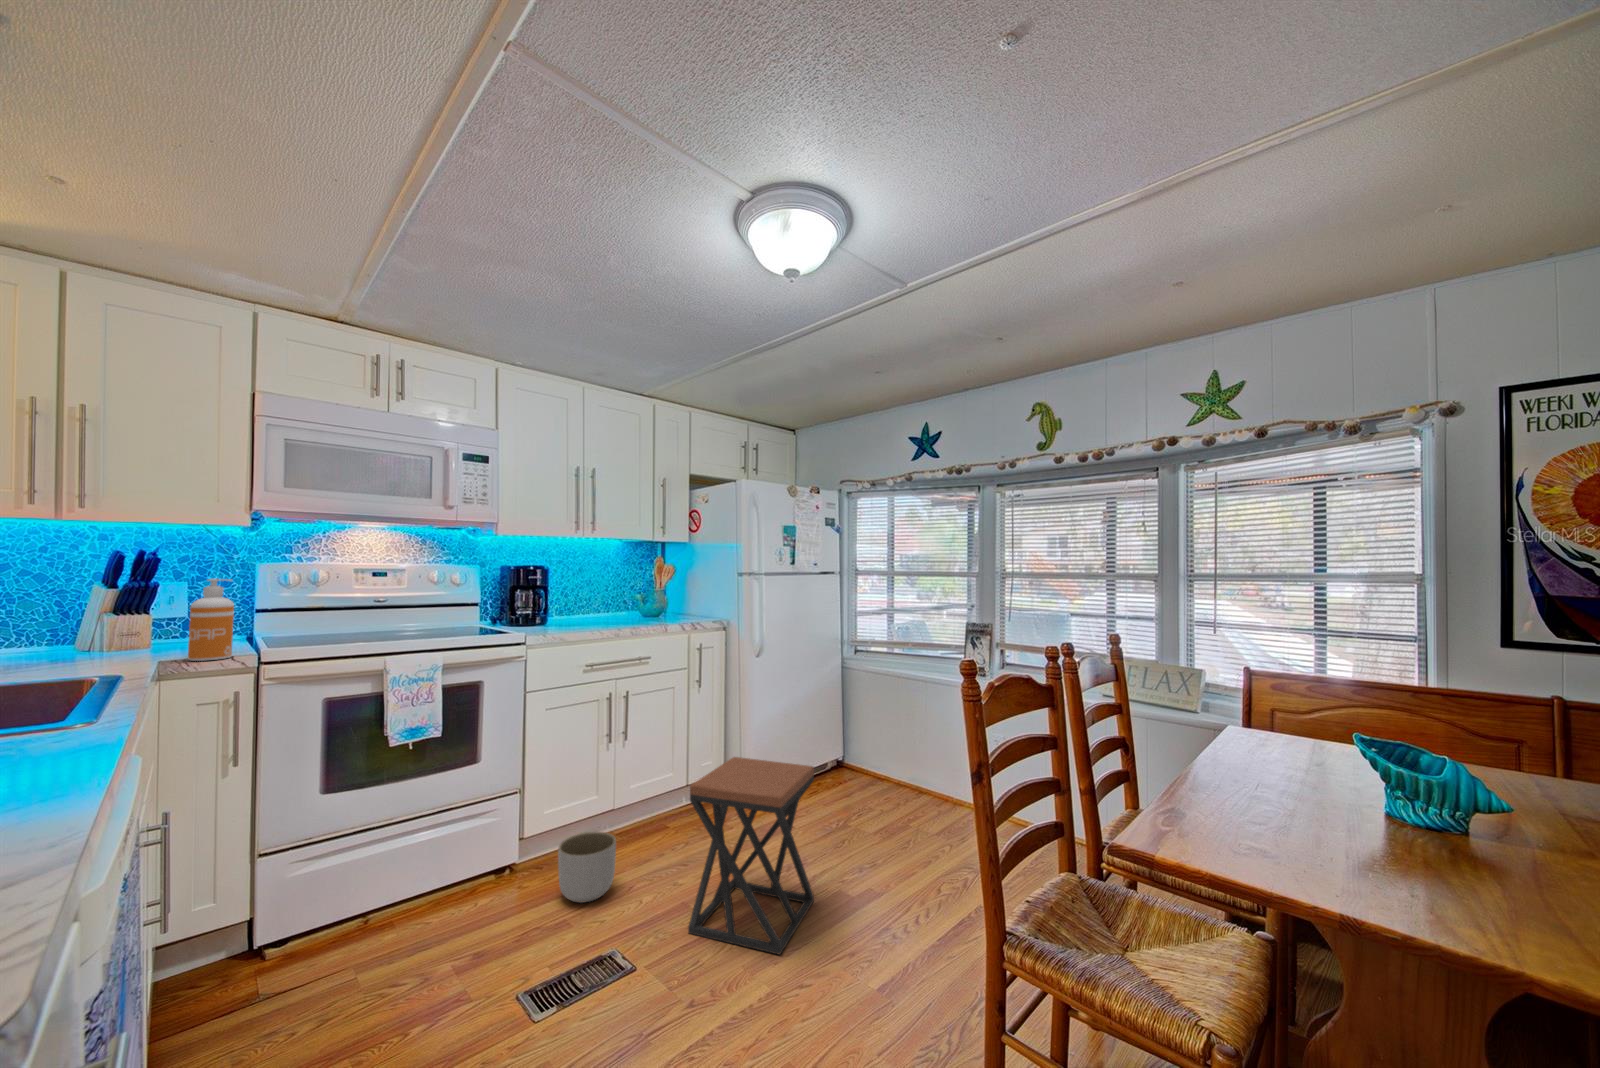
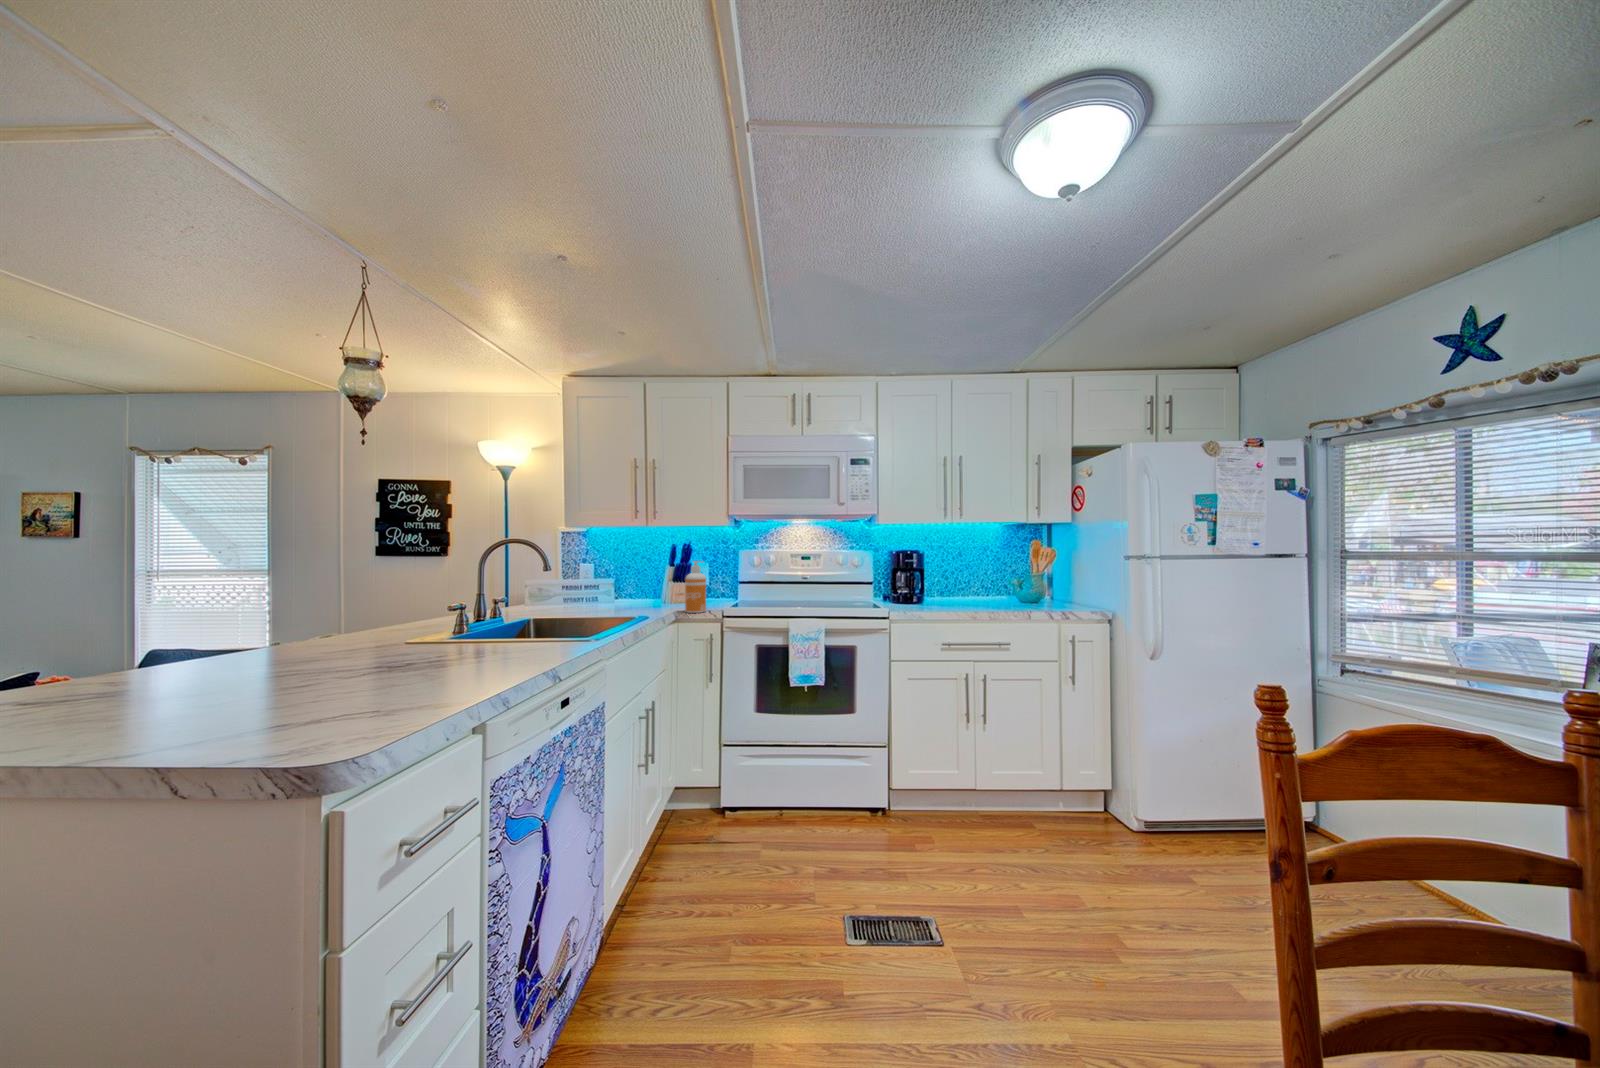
stool: present [688,757,814,954] -> none [1006,764,1181,1012]
planter: present [558,832,616,903] -> none [907,796,959,862]

